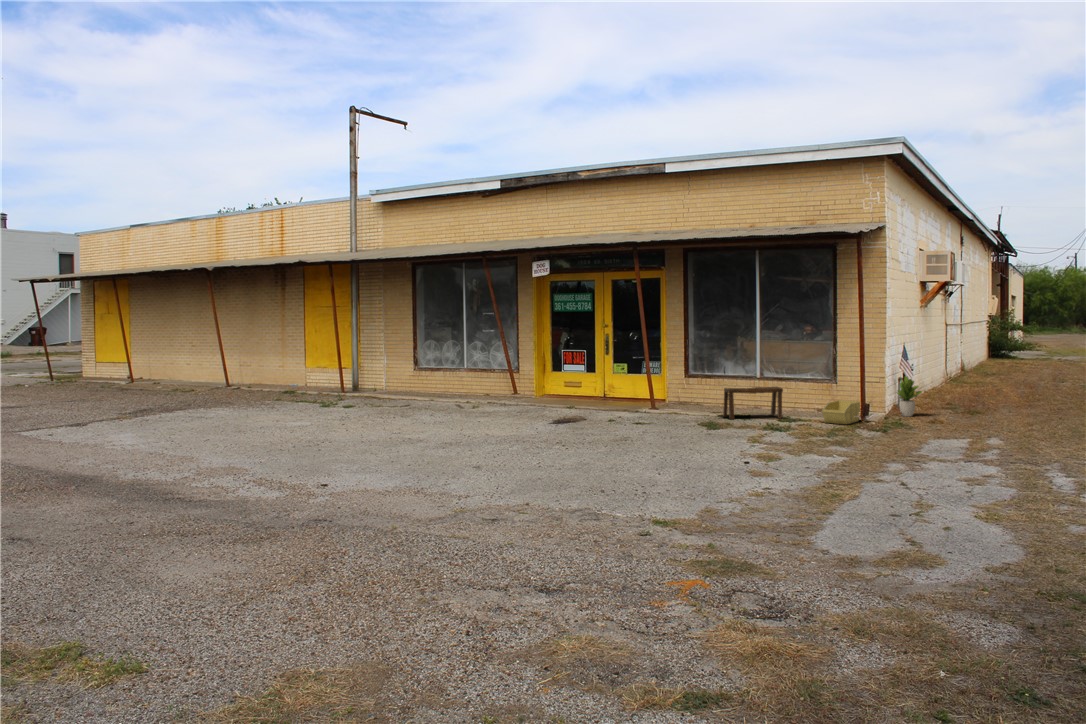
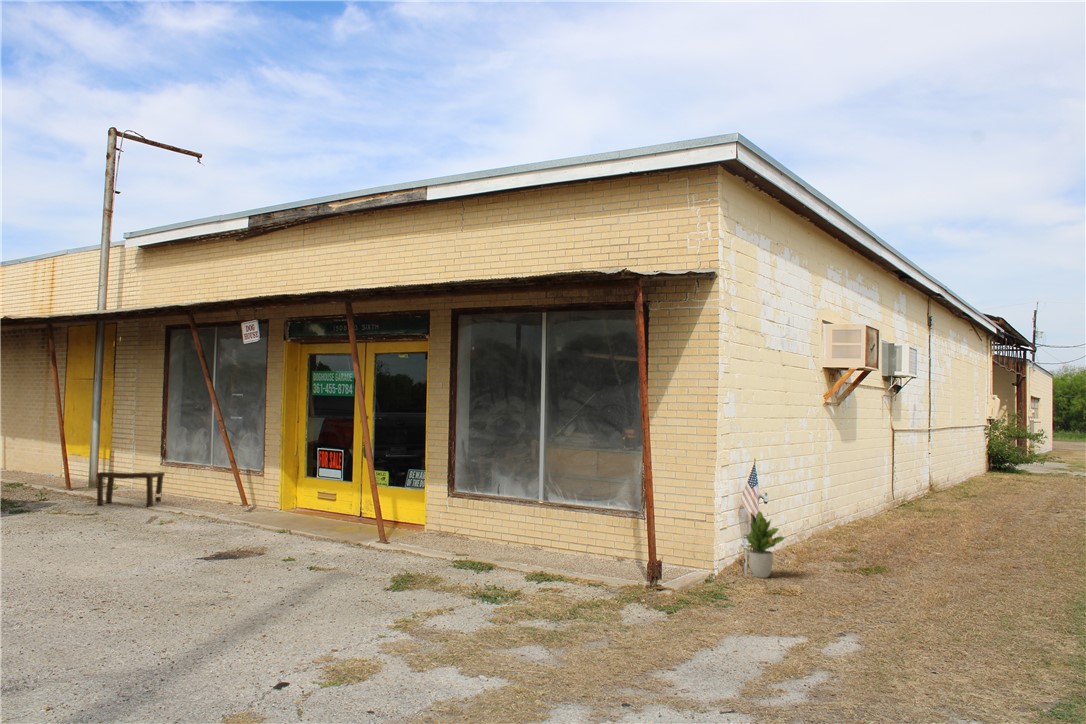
bench: present [723,387,783,419] -> present [96,472,164,507]
storage bin: present [822,400,861,424] -> none [600,548,672,593]

